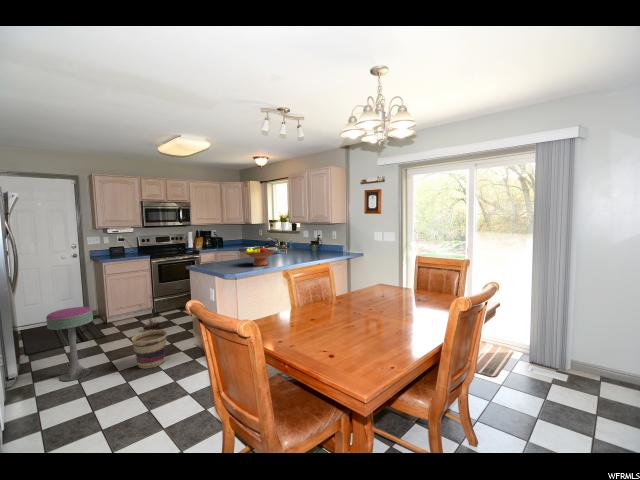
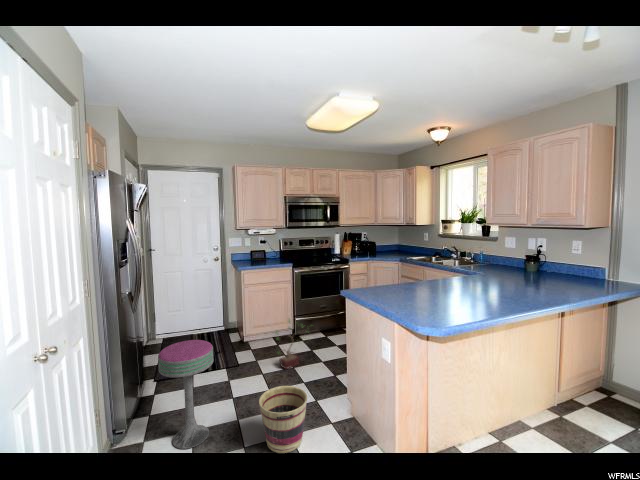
fruit bowl: present [245,246,275,266] -> none [434,268,492,305]

